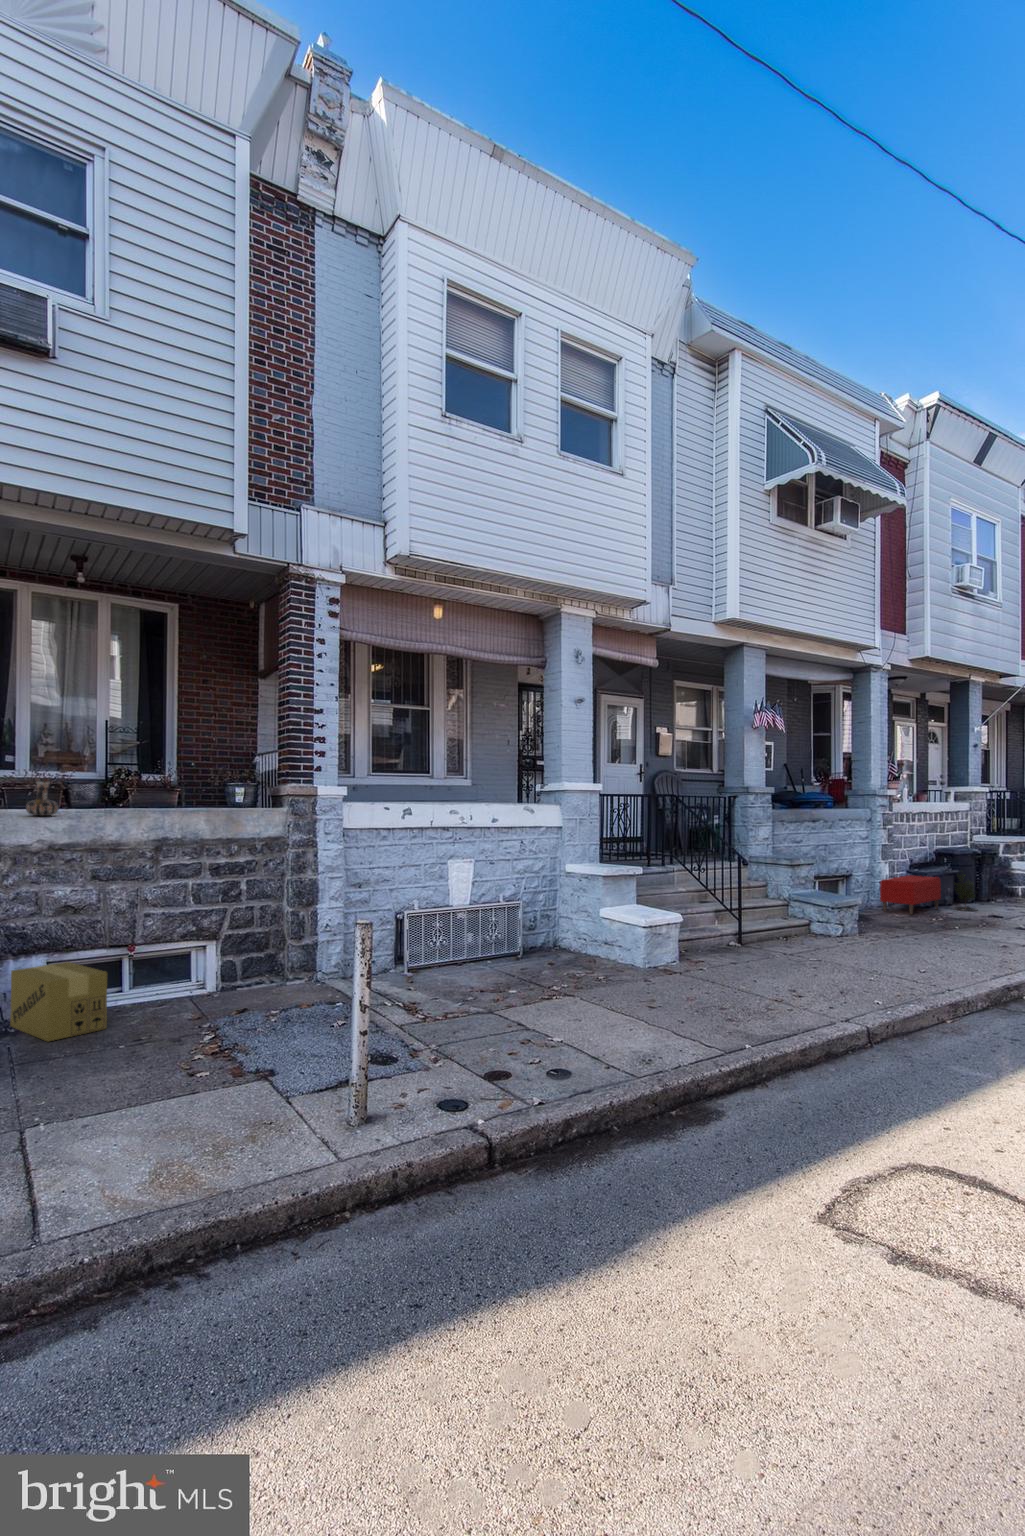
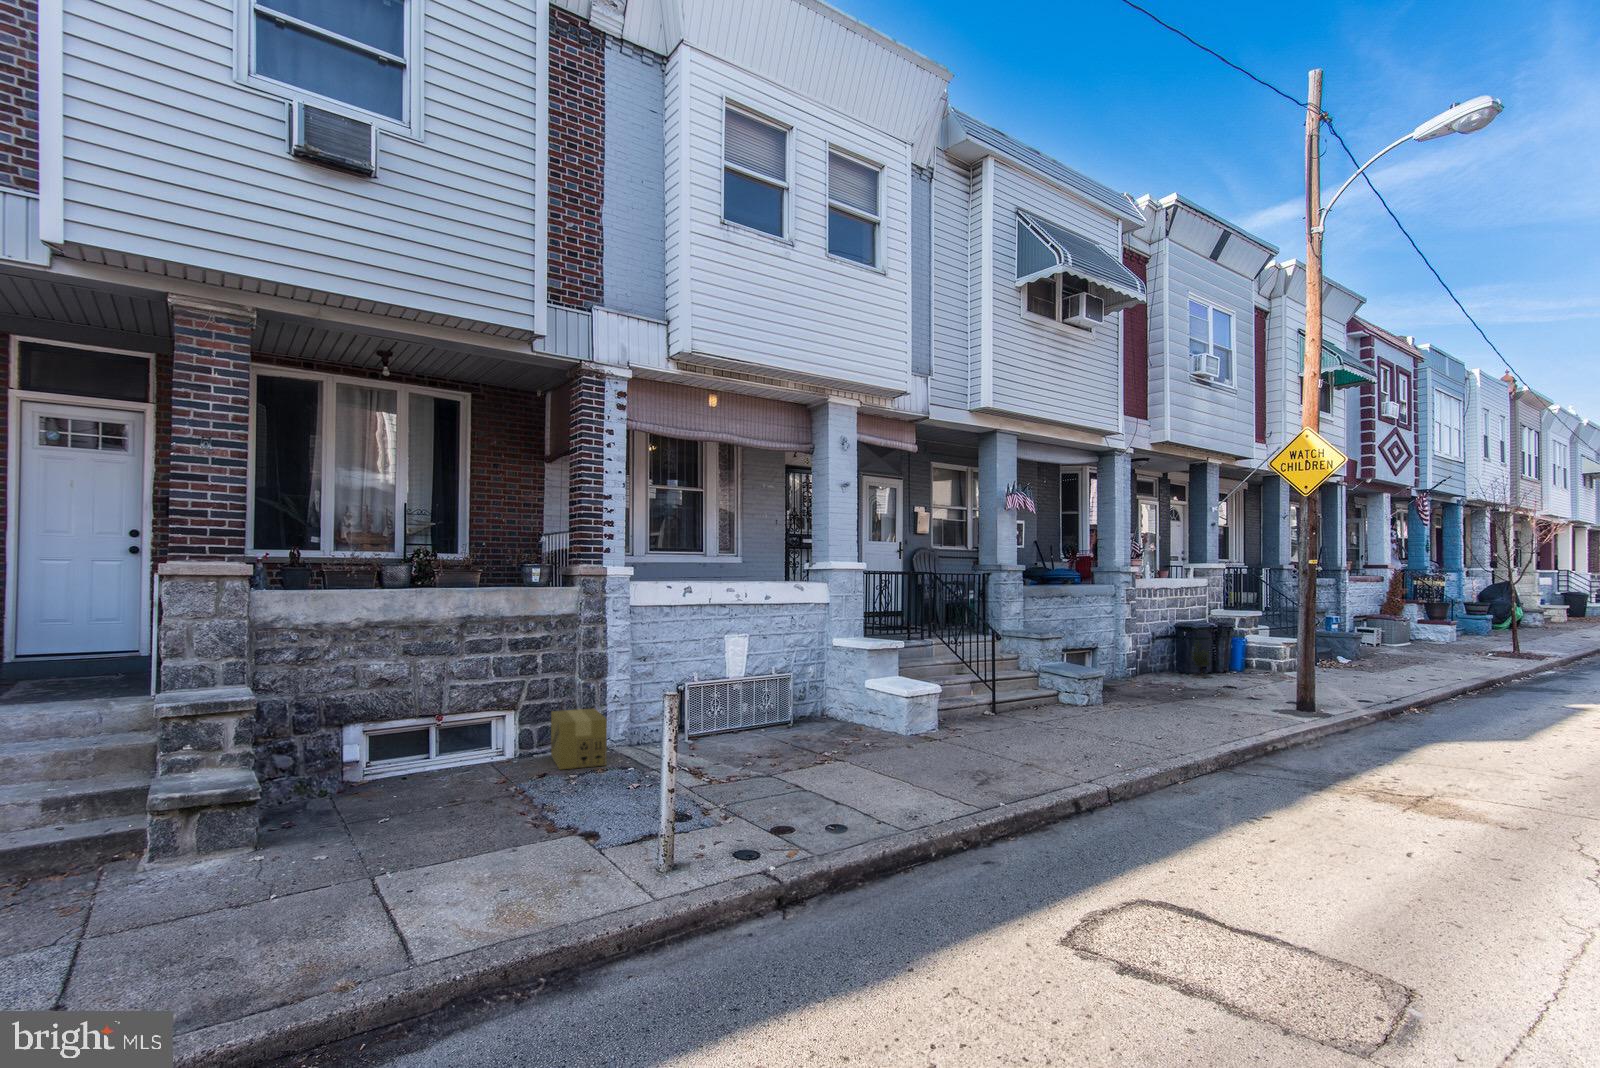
decorative vase: present [26,778,58,816] -> none [342,561,372,596]
bench: present [880,876,941,915] -> none [1123,645,1179,682]
cardboard box: present [10,962,107,1041] -> present [551,708,607,770]

